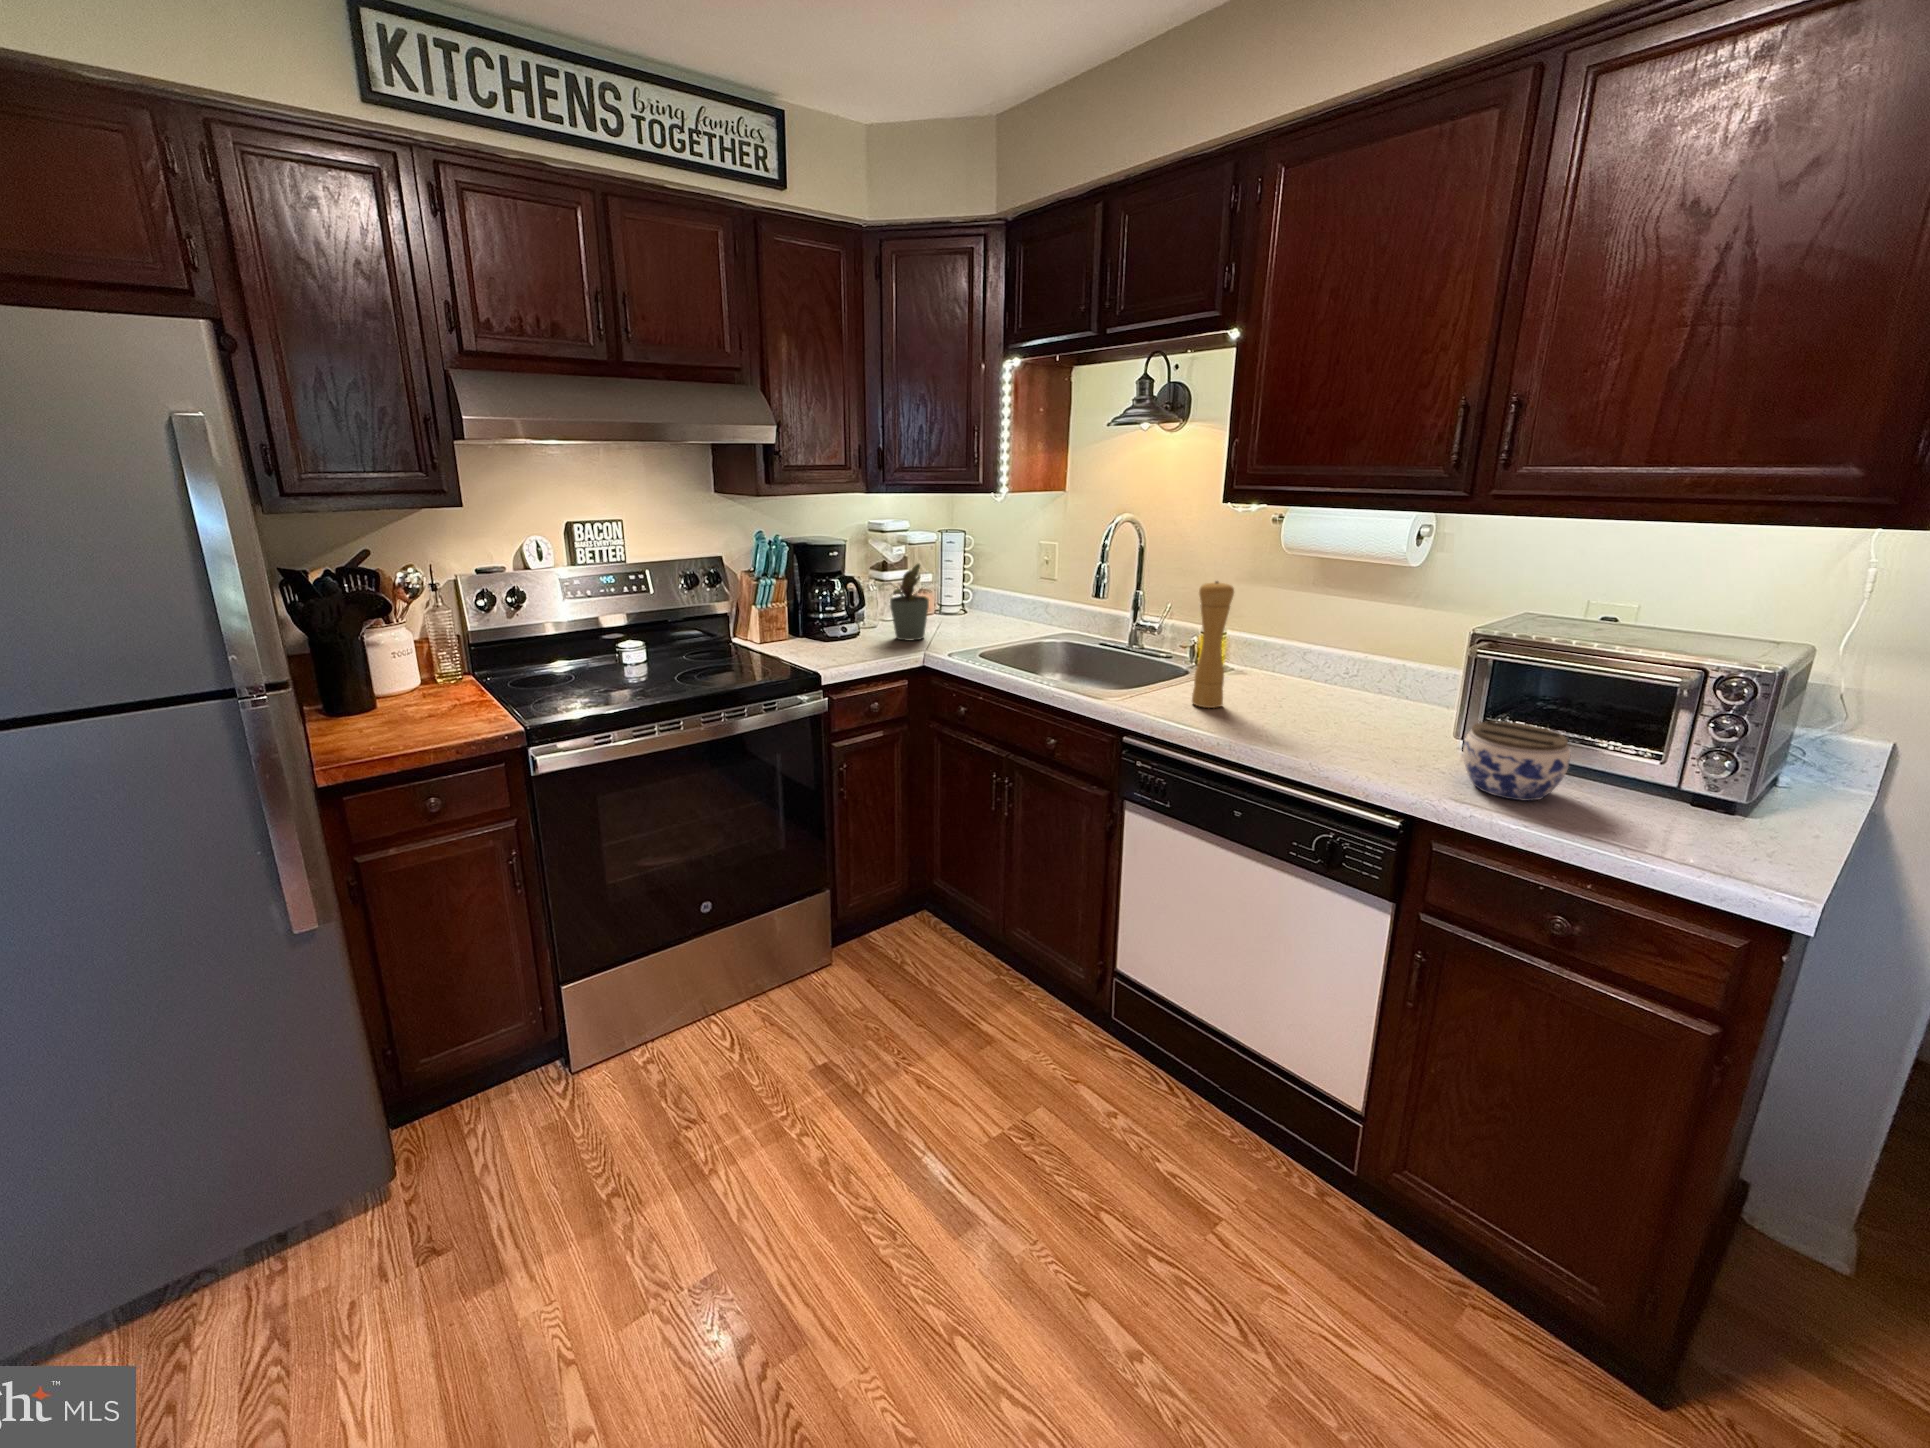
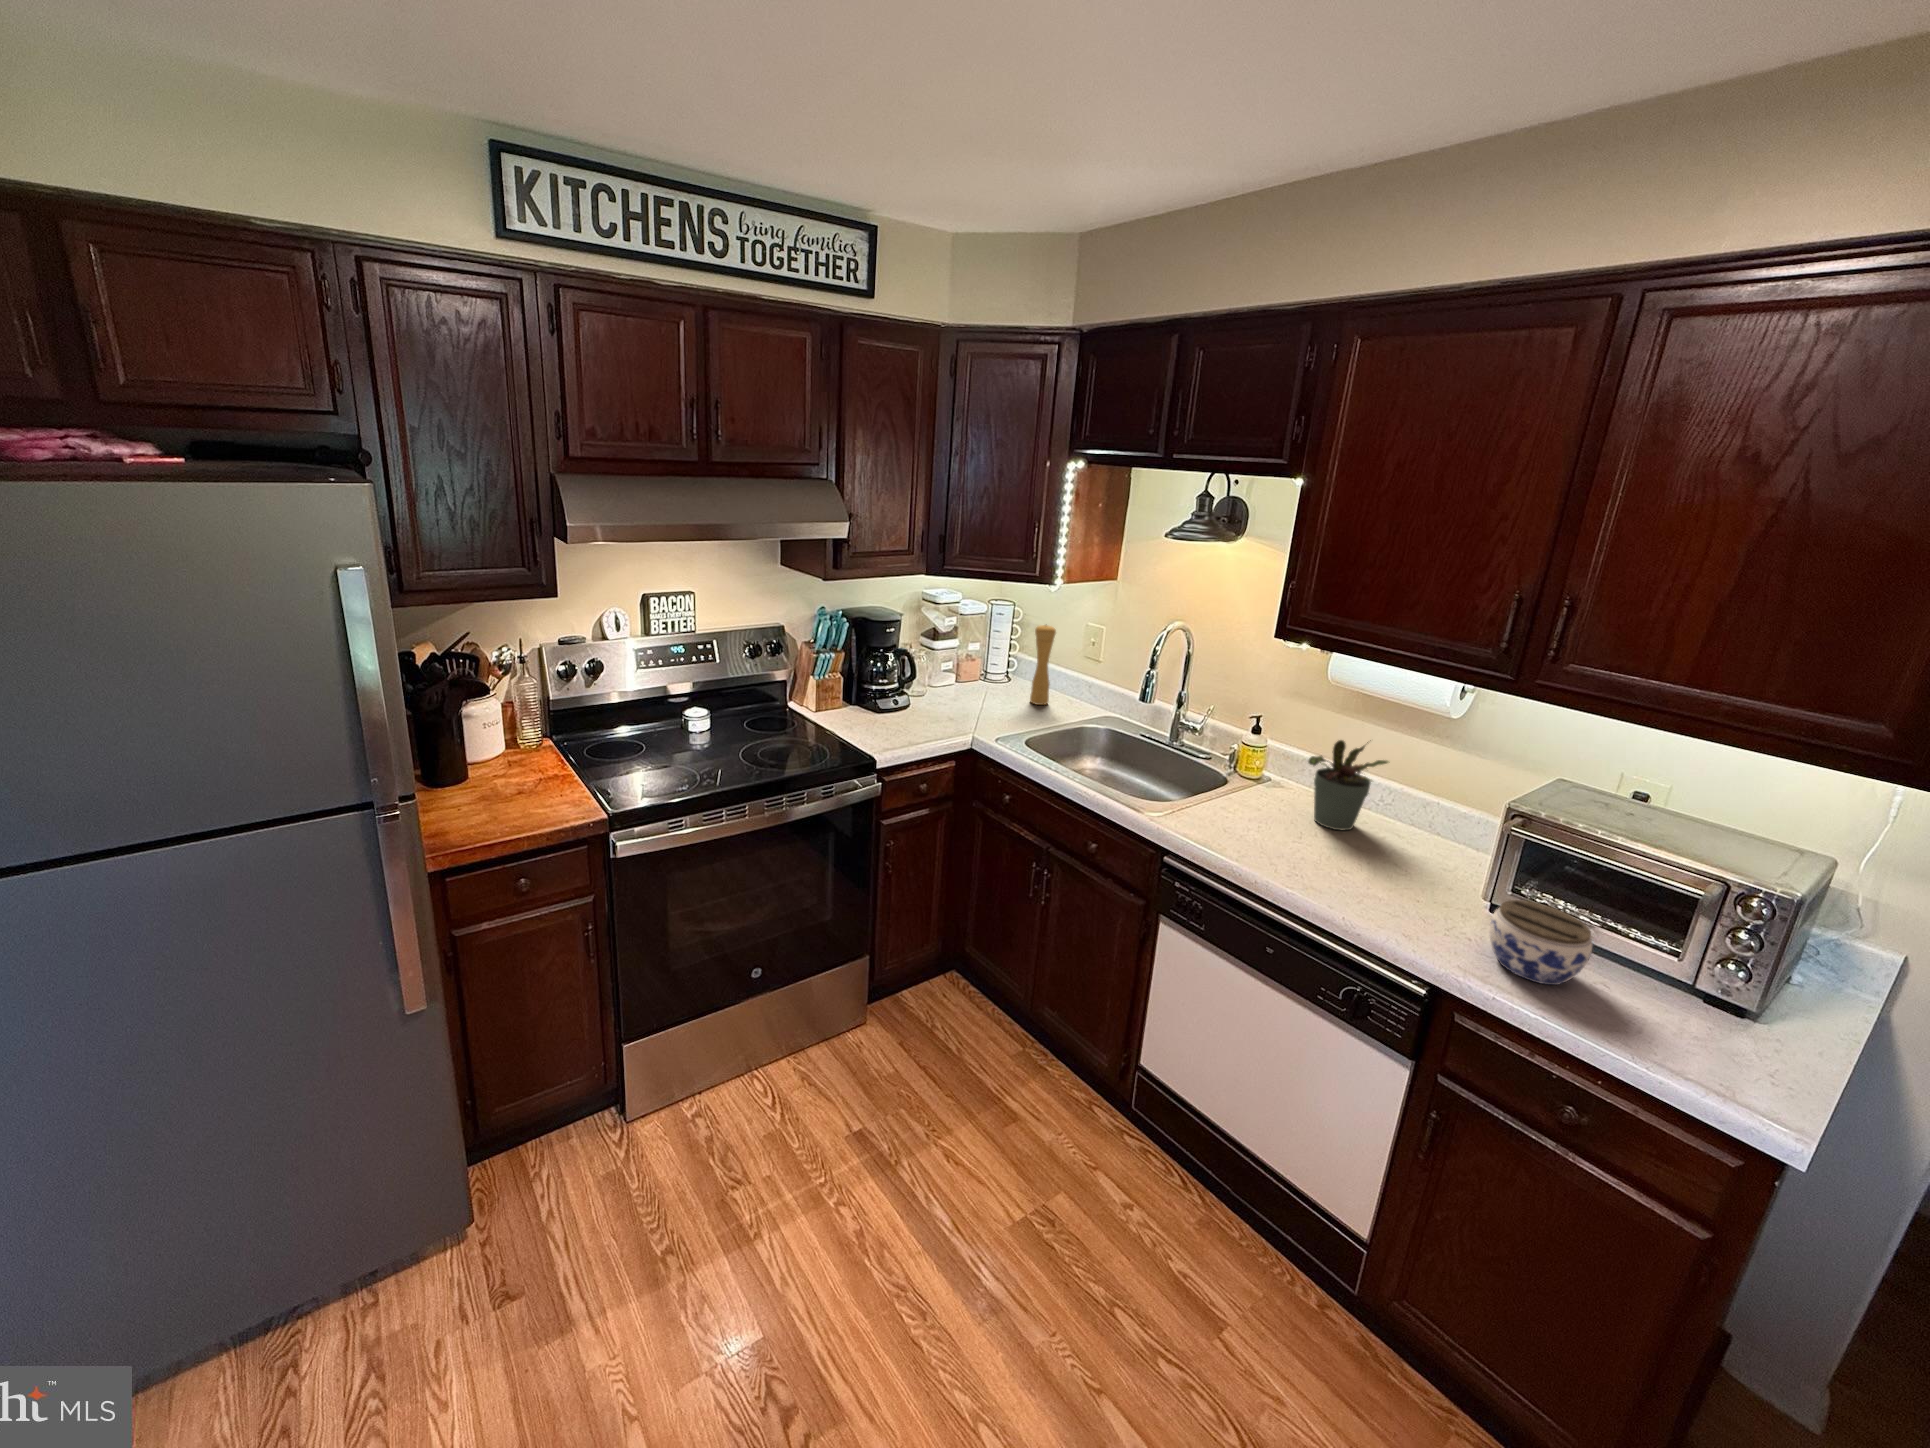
potted plant: present [880,564,932,640] -> present [1308,740,1388,830]
pepper mill: present [1192,581,1234,708] -> present [1030,625,1056,705]

